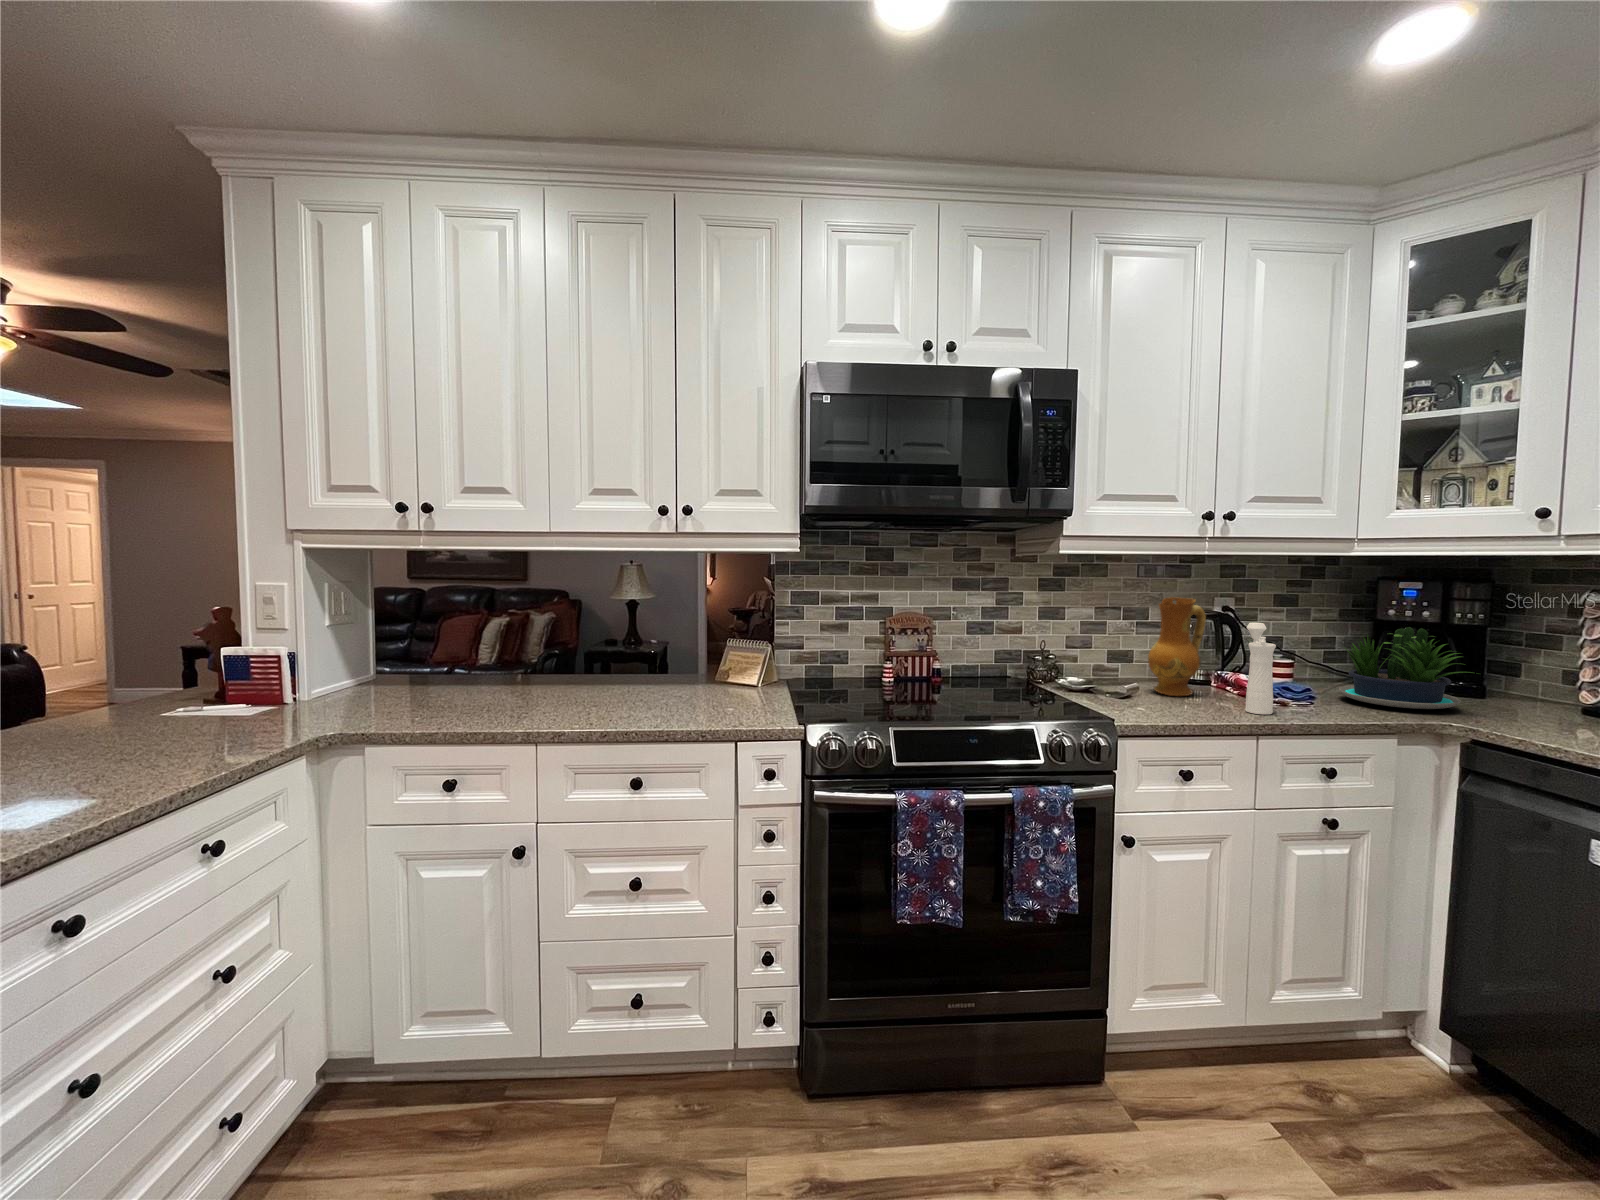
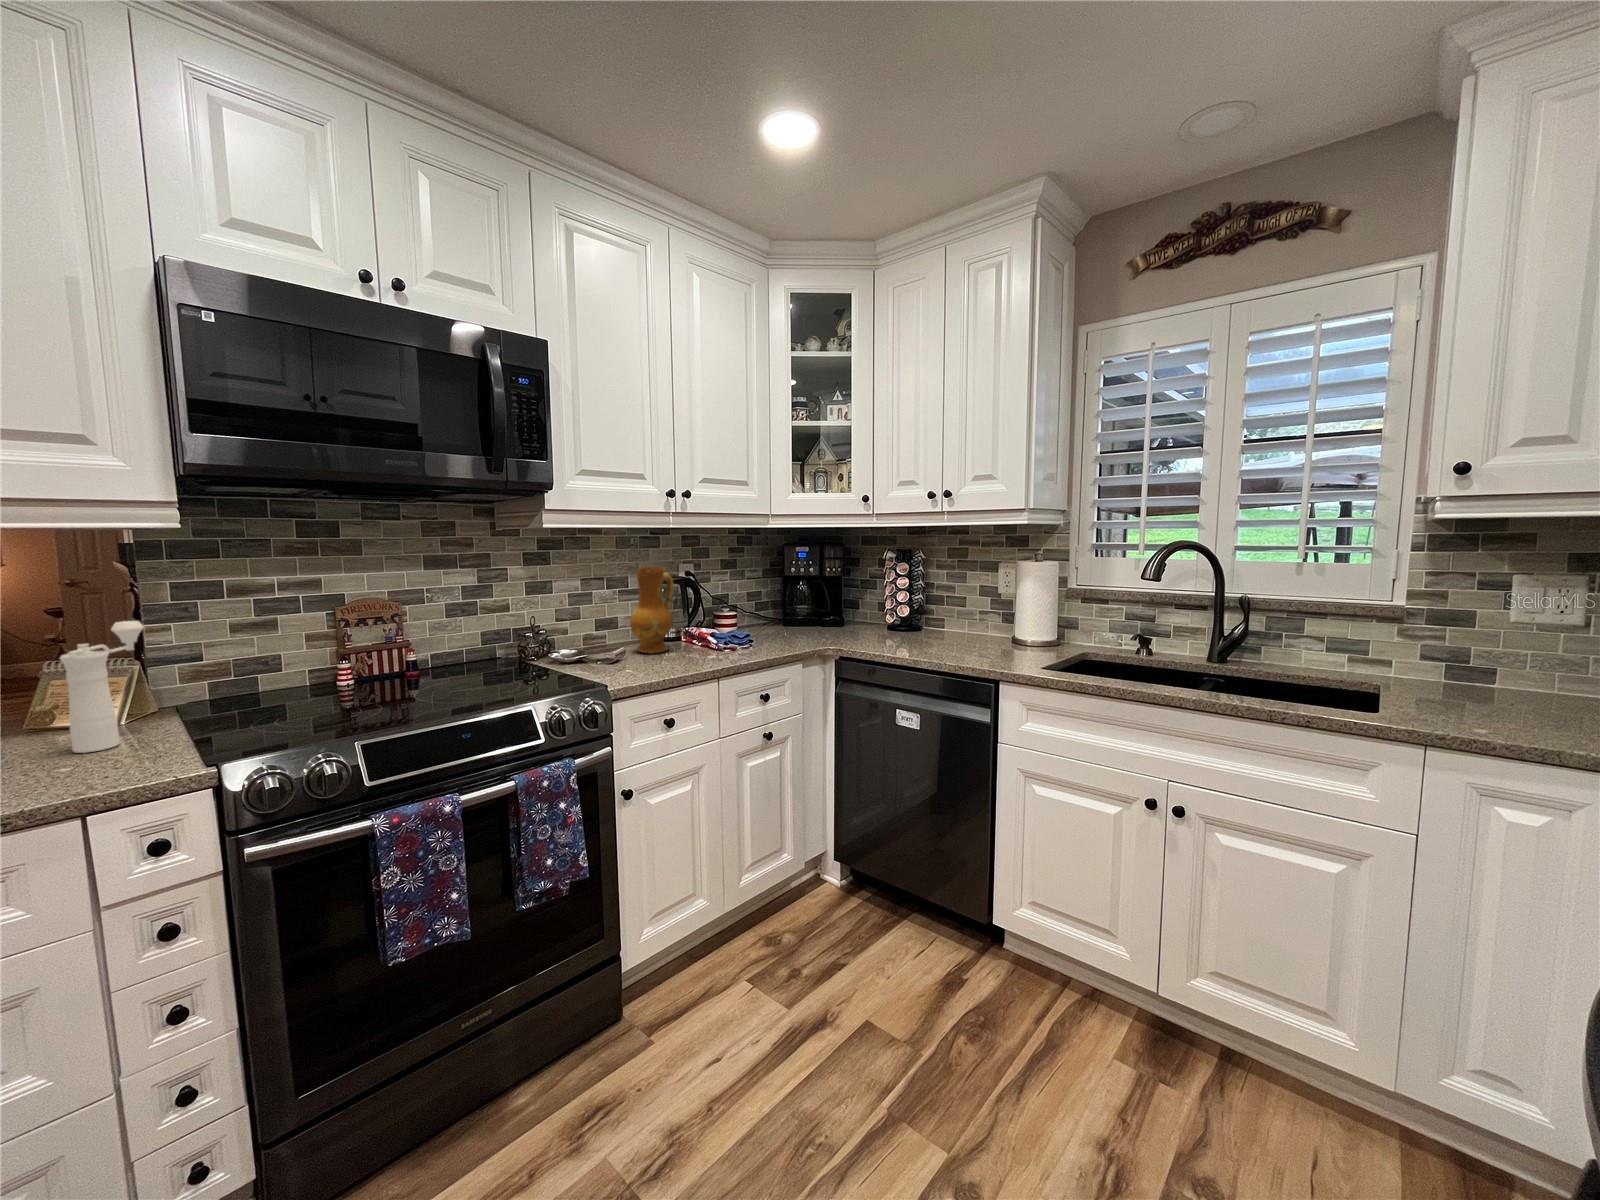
pepper mill: present [1246,623,1276,715] -> present [60,621,144,753]
potted plant: present [1339,627,1472,709] -> none [765,580,846,640]

